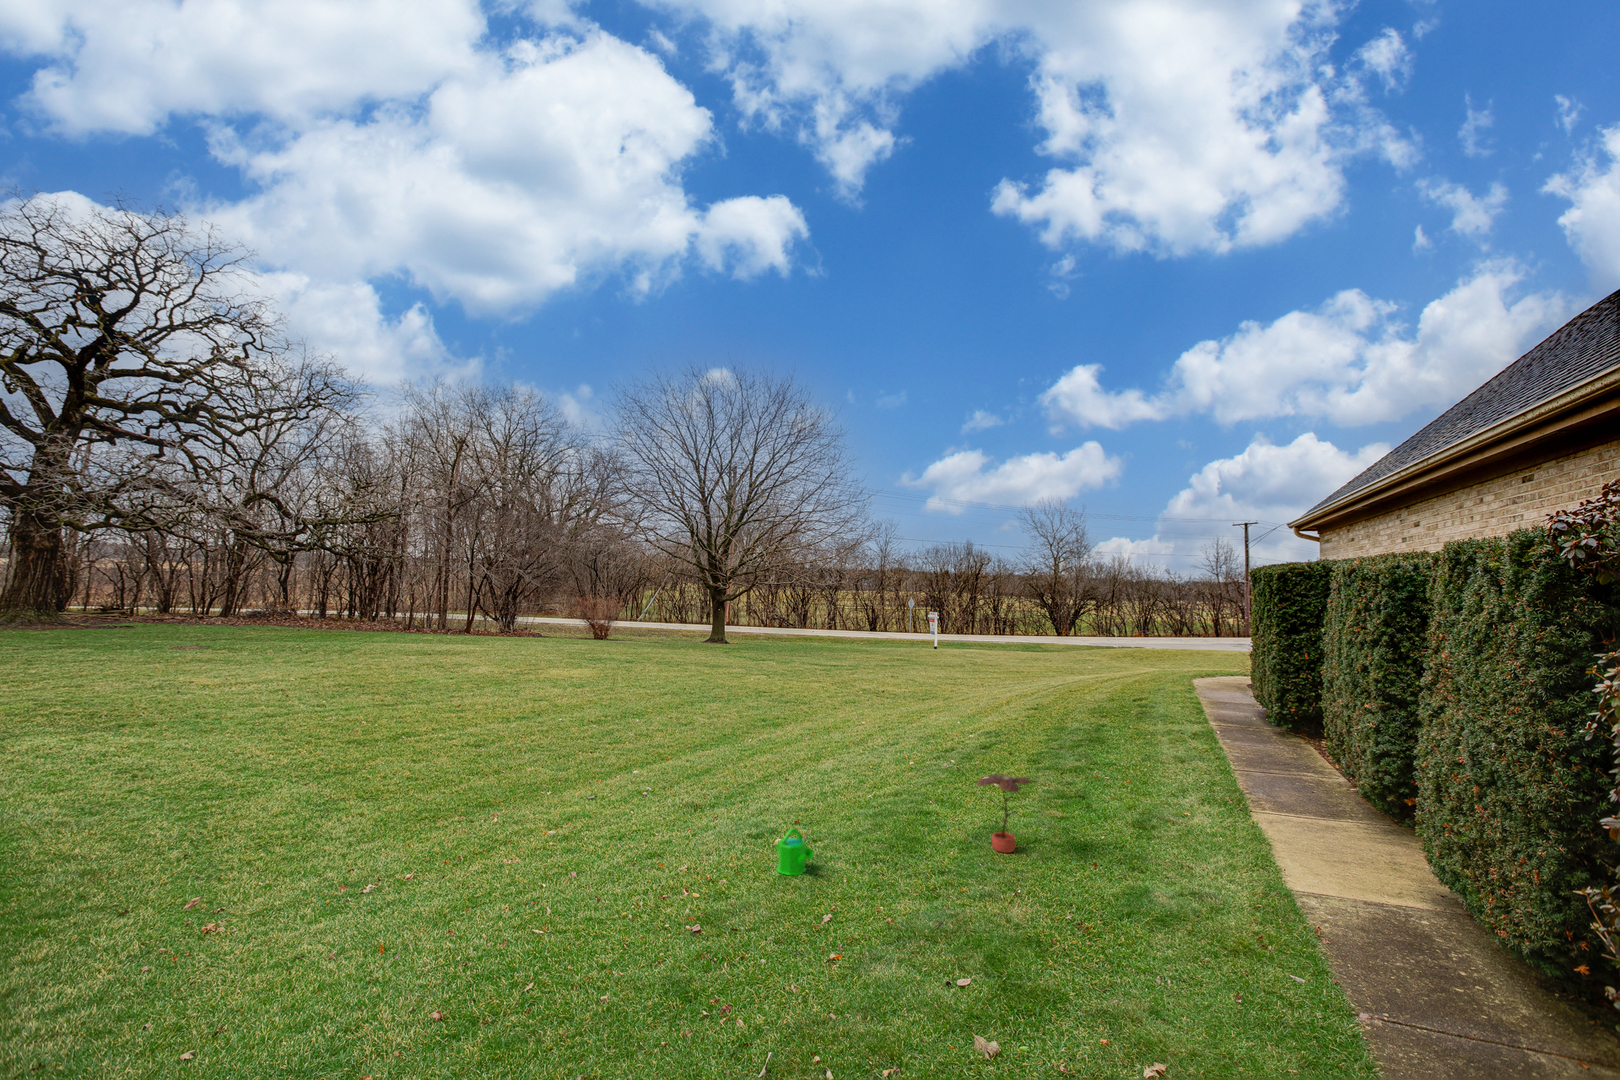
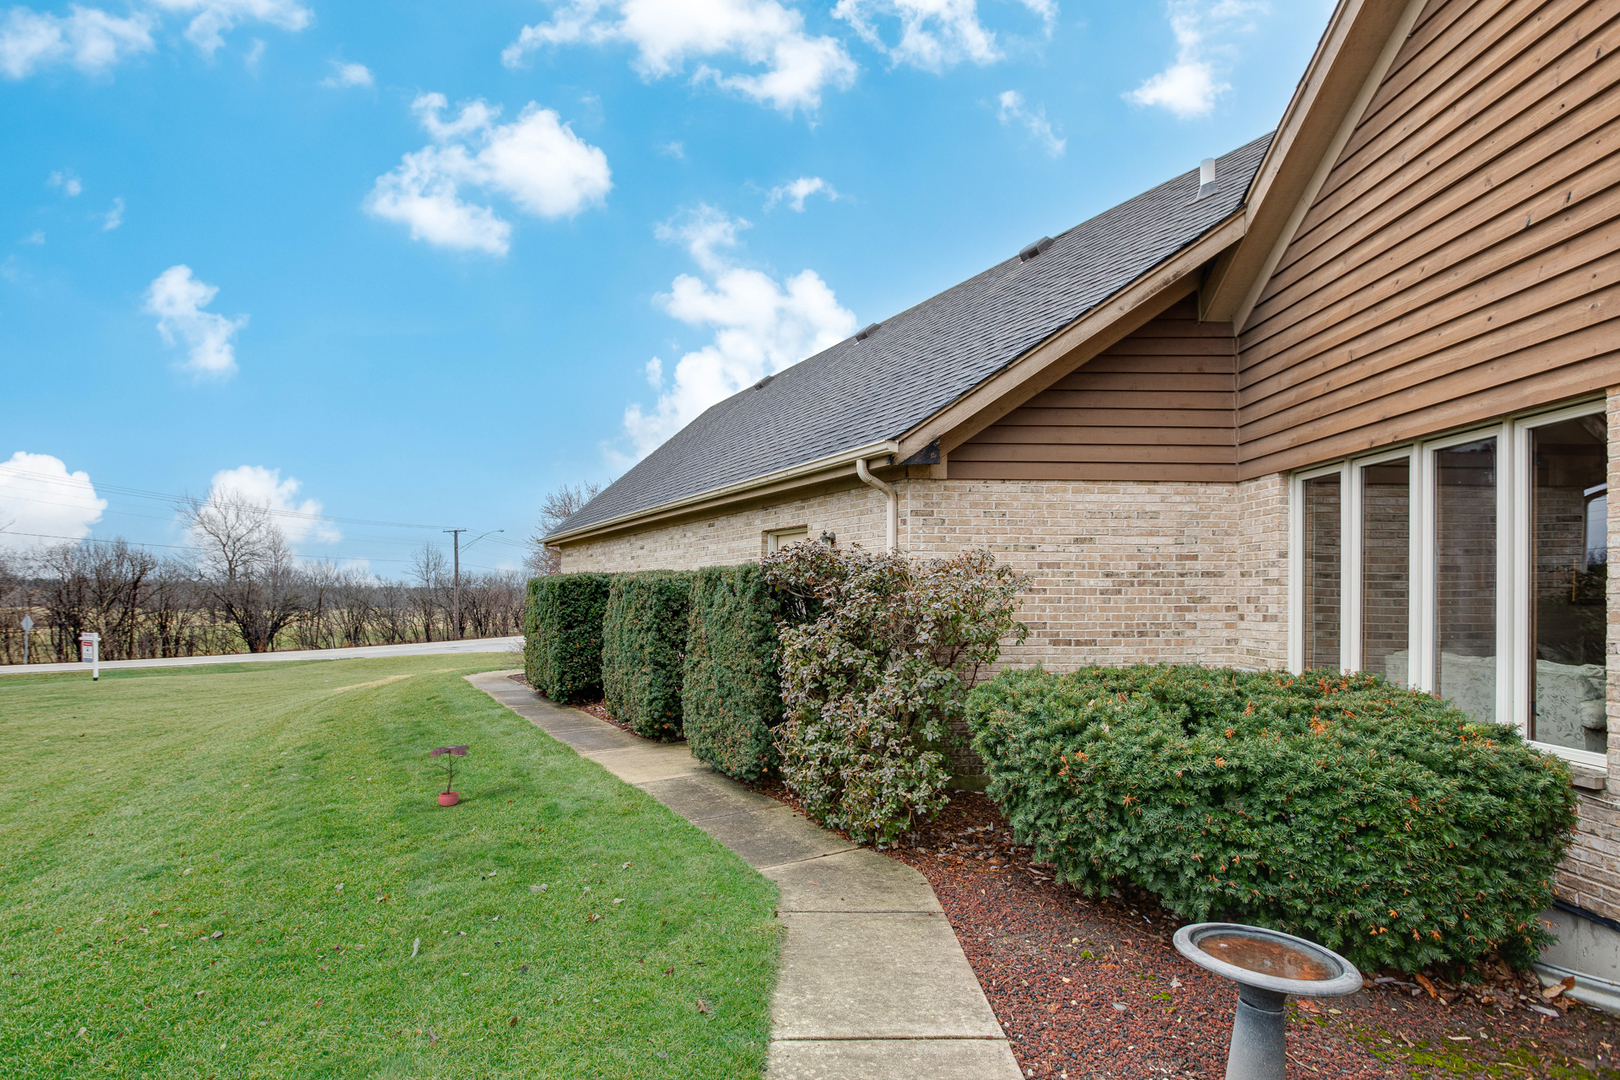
watering can: present [776,828,814,875] -> none [240,827,297,871]

